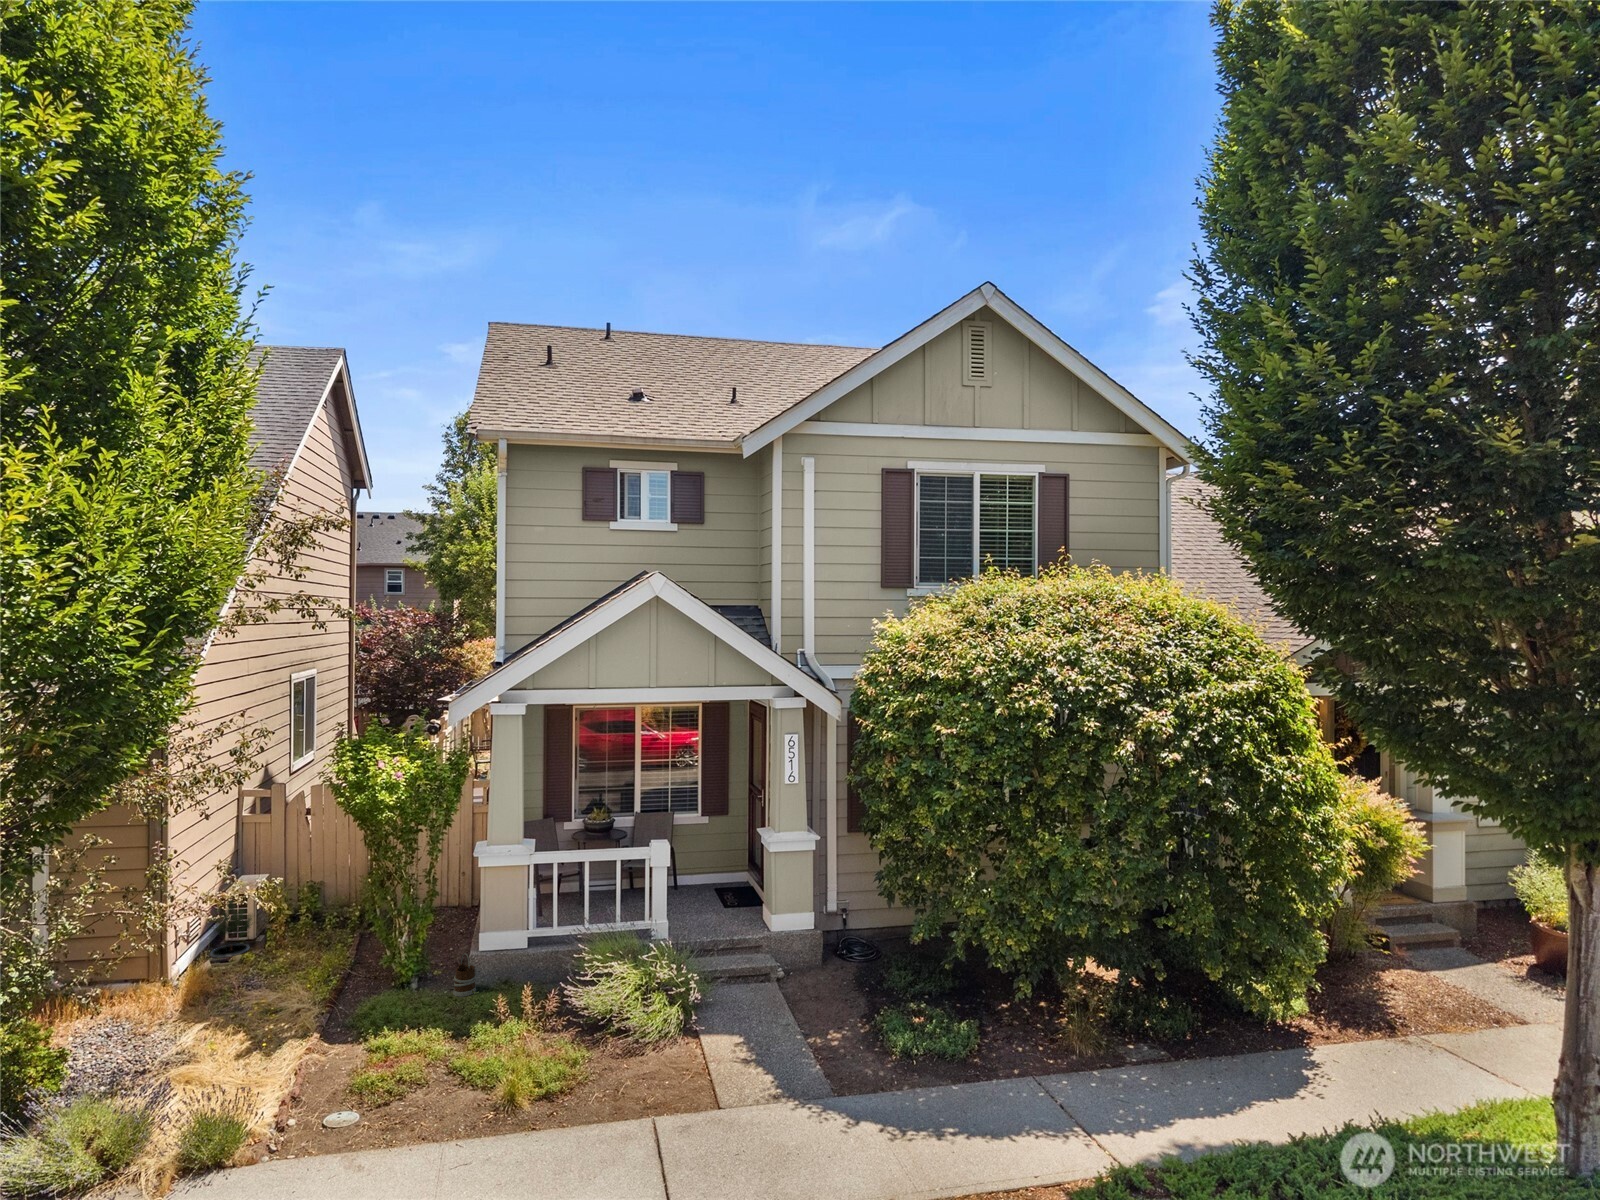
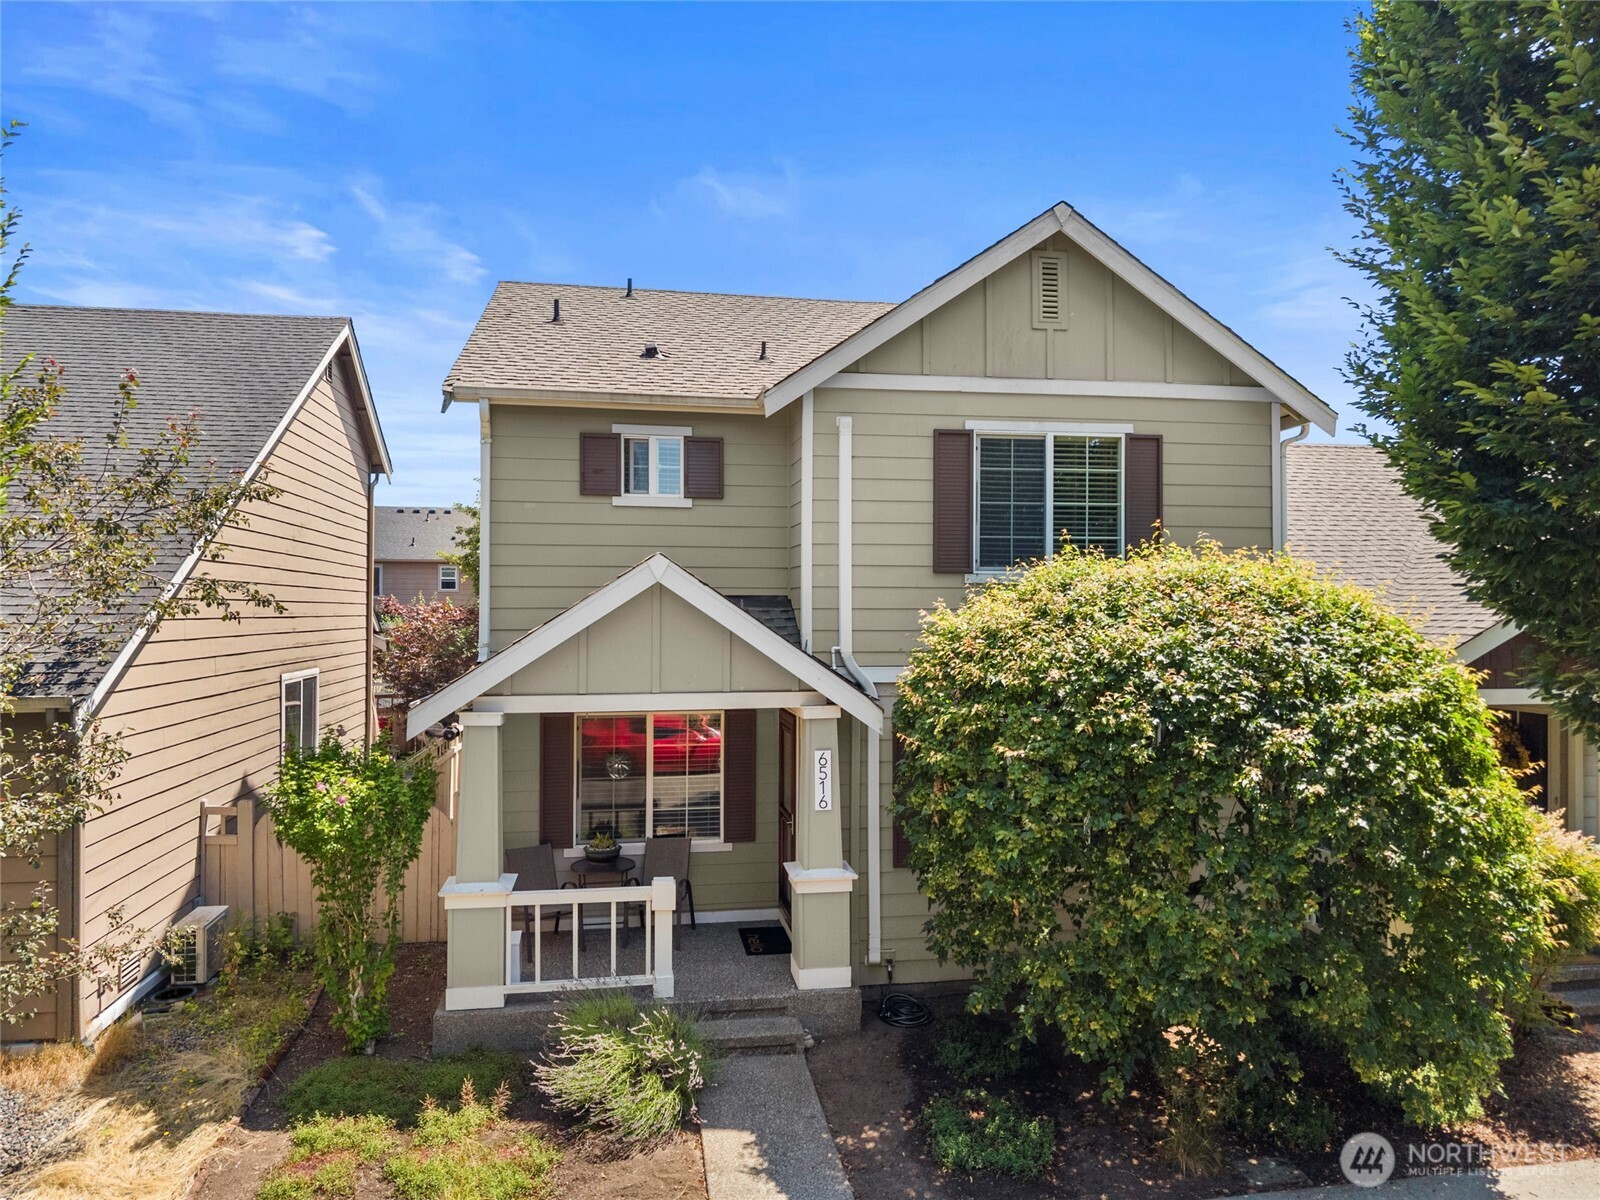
wooden bucket: present [453,953,476,997] -> none [415,1011,443,1063]

